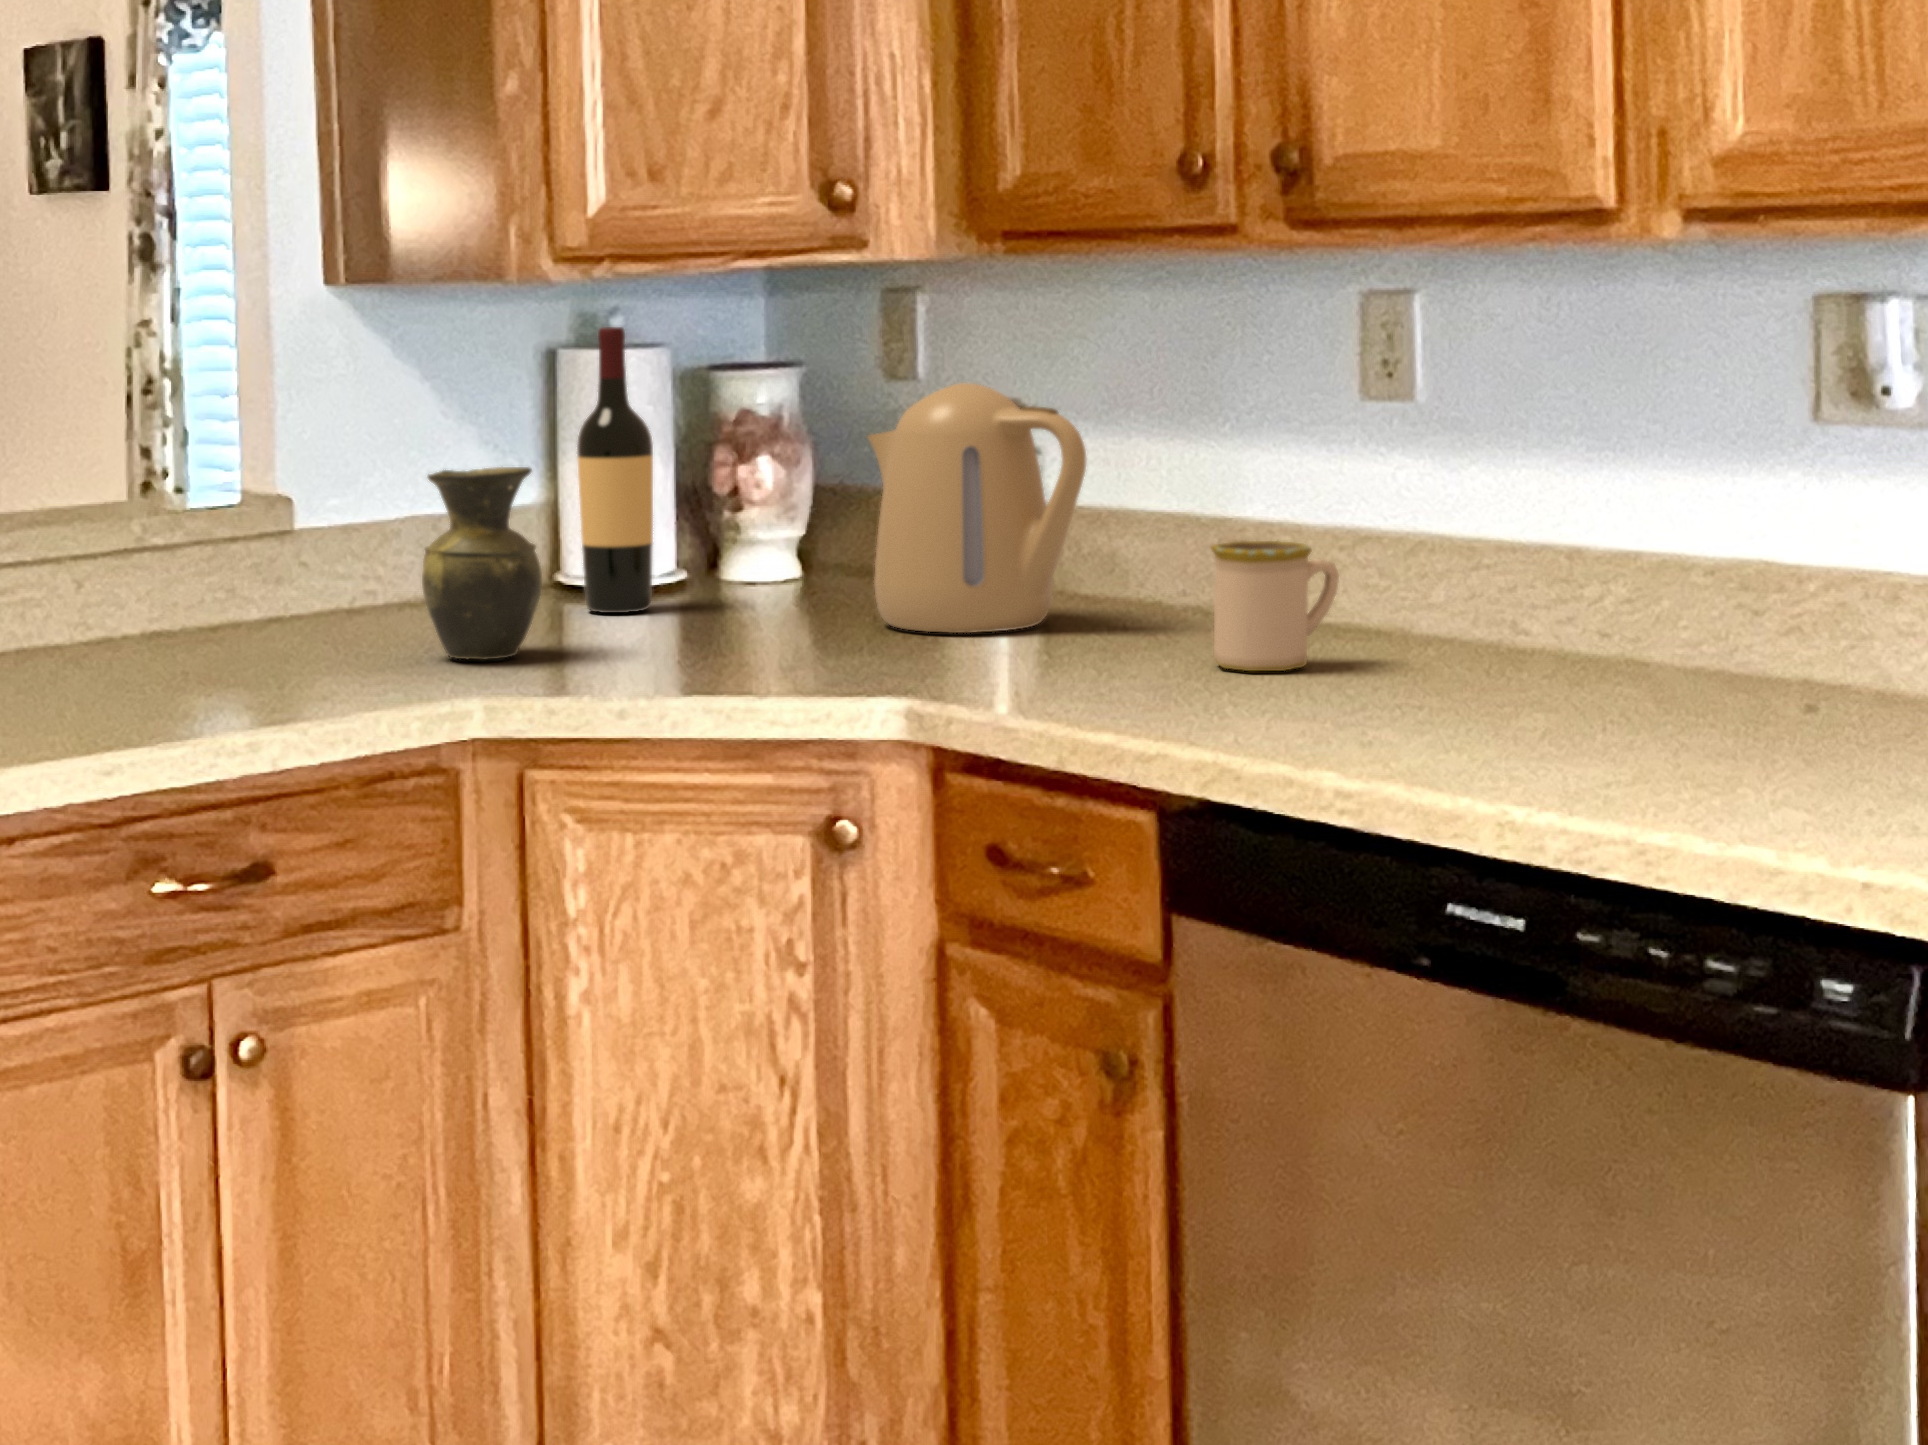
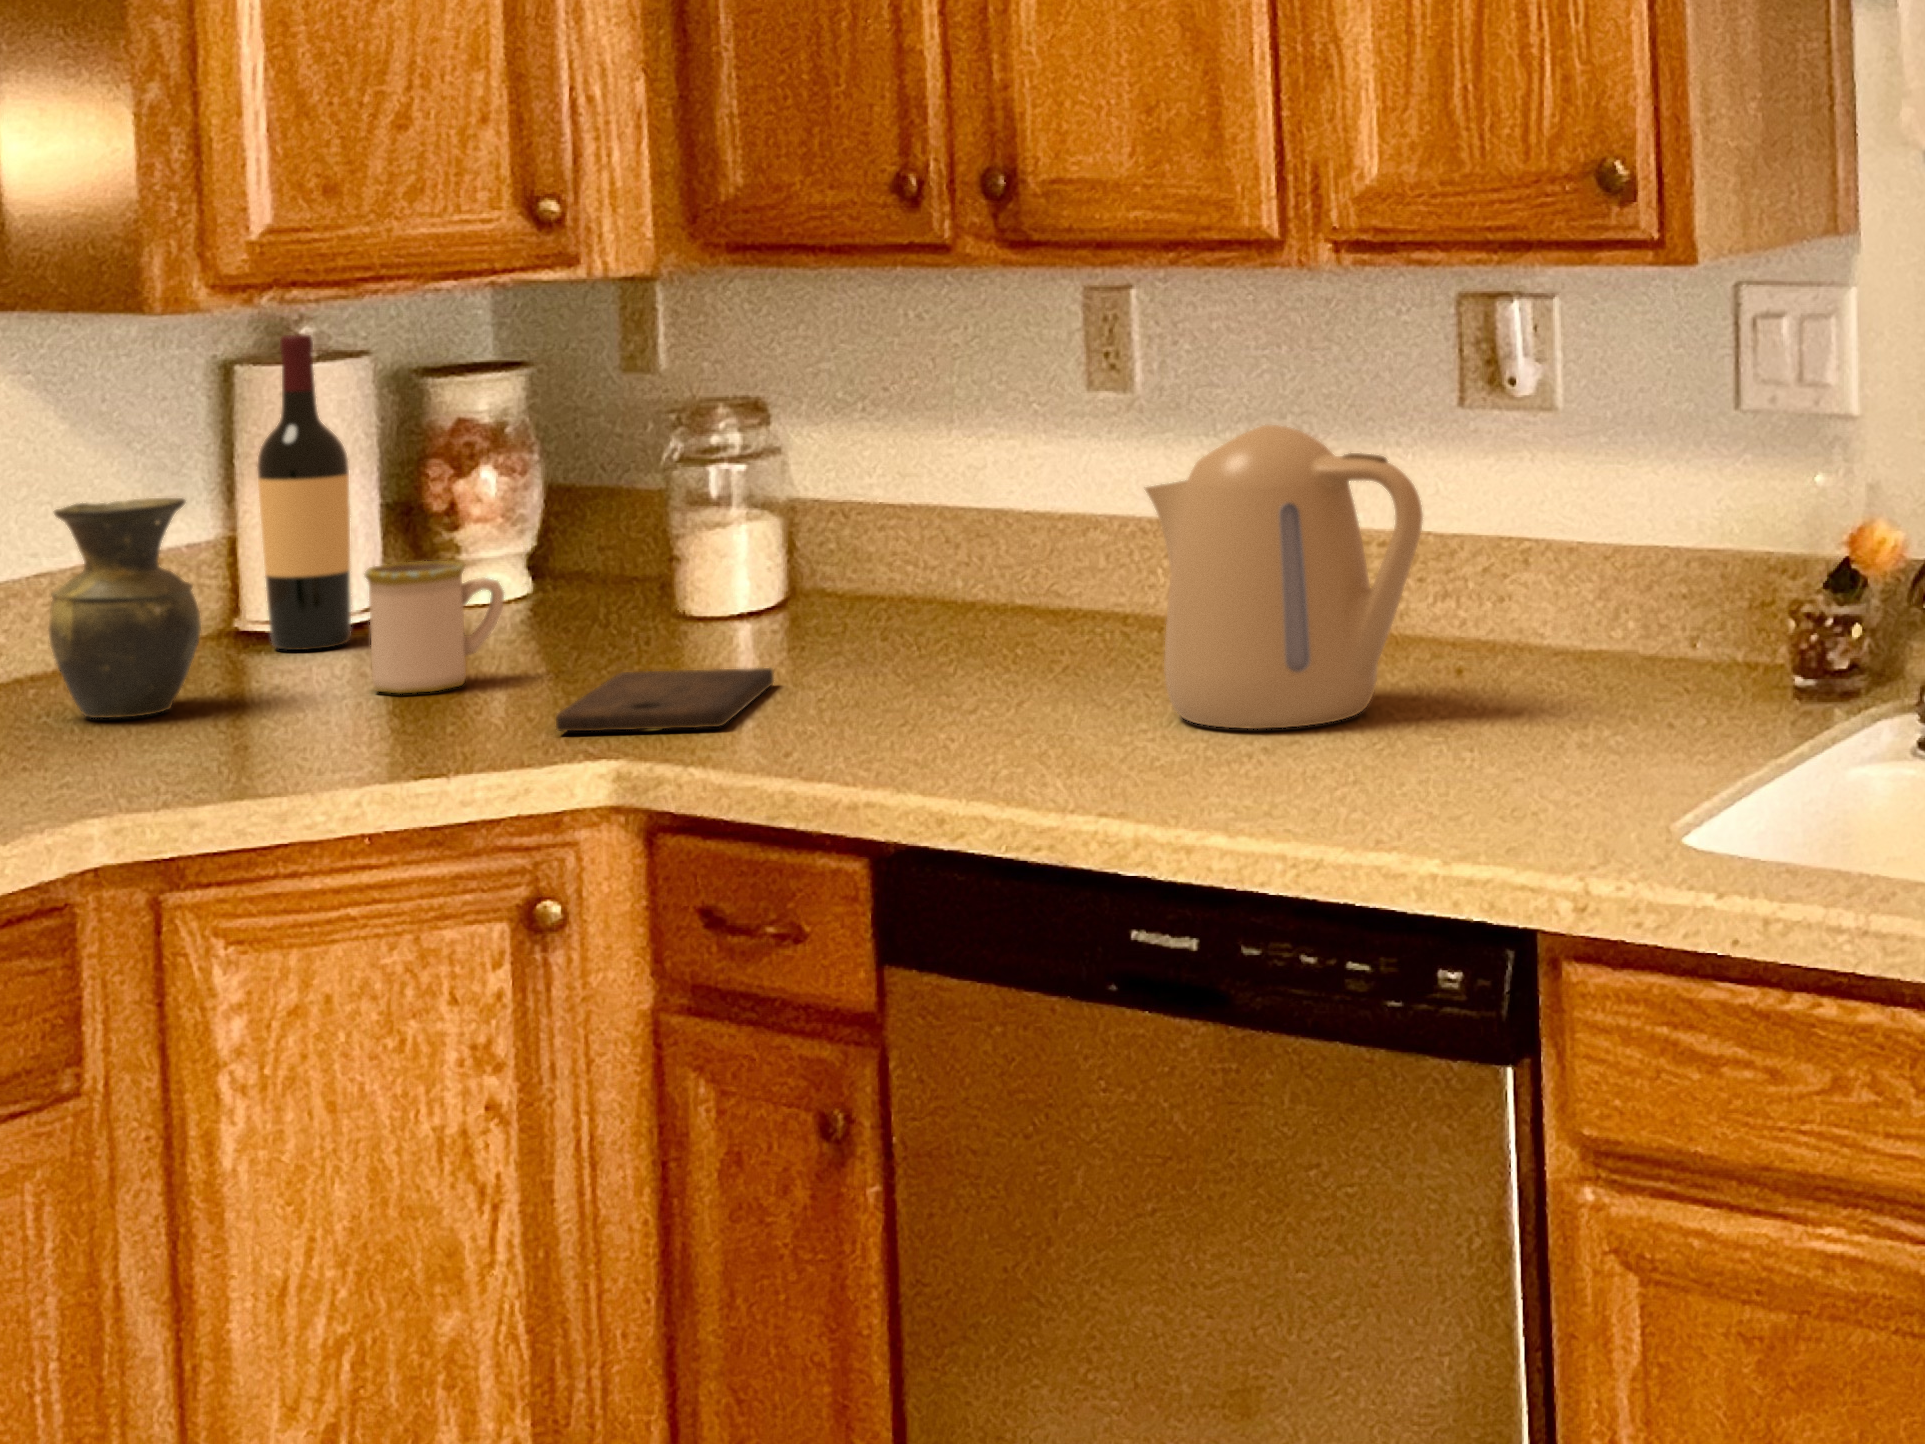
kettle: present [868,383,1086,633] -> present [1145,425,1423,729]
mug: present [1211,541,1339,671] -> present [365,561,504,694]
cutting board: none [857,641,1047,693] -> present [556,668,774,731]

